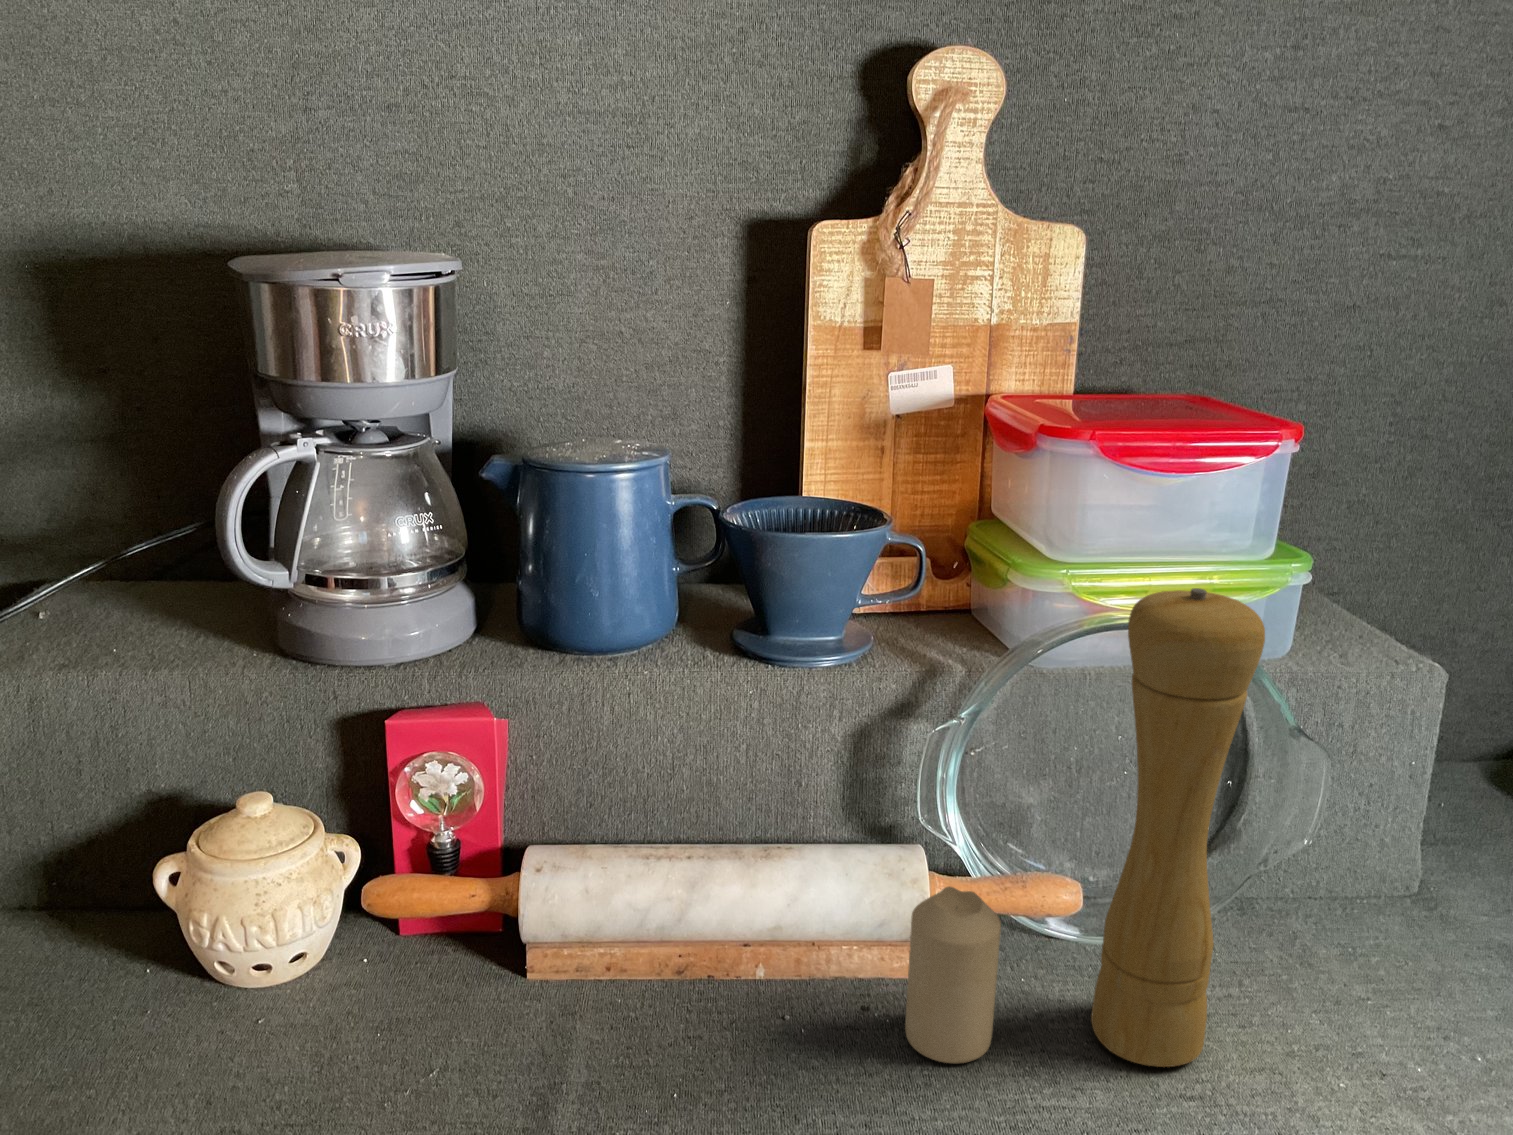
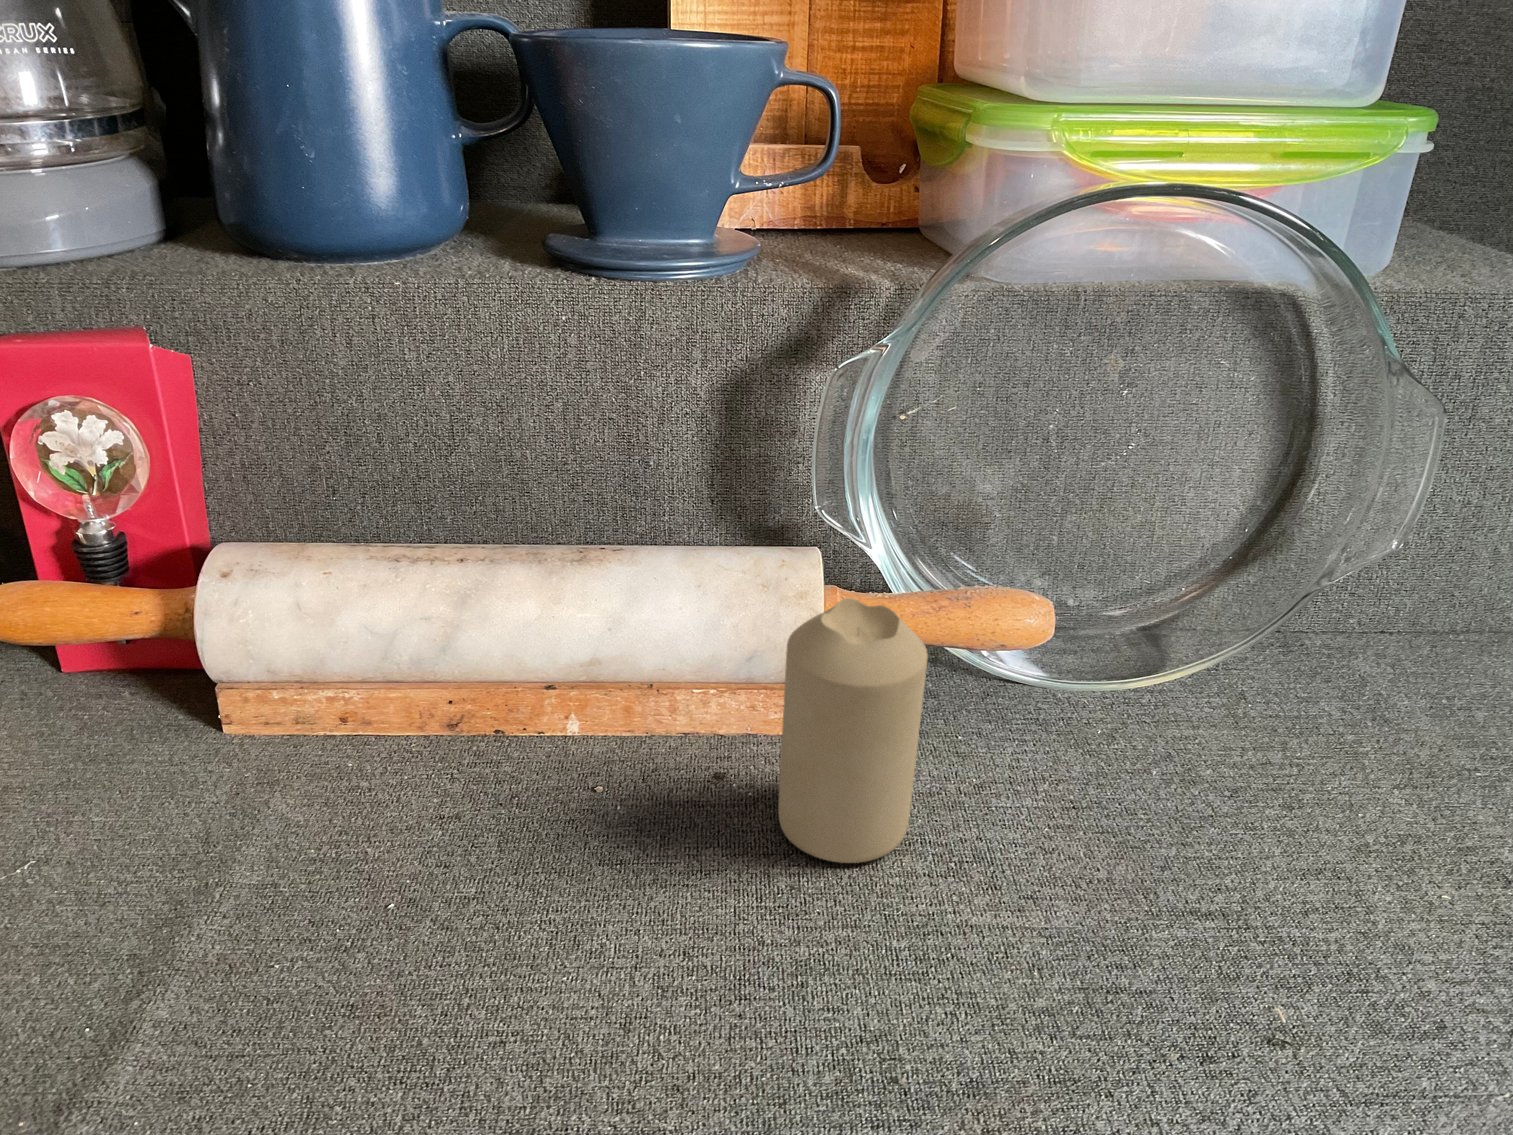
pepper mill: present [1091,588,1265,1067] -> none [1059,68,1421,868]

